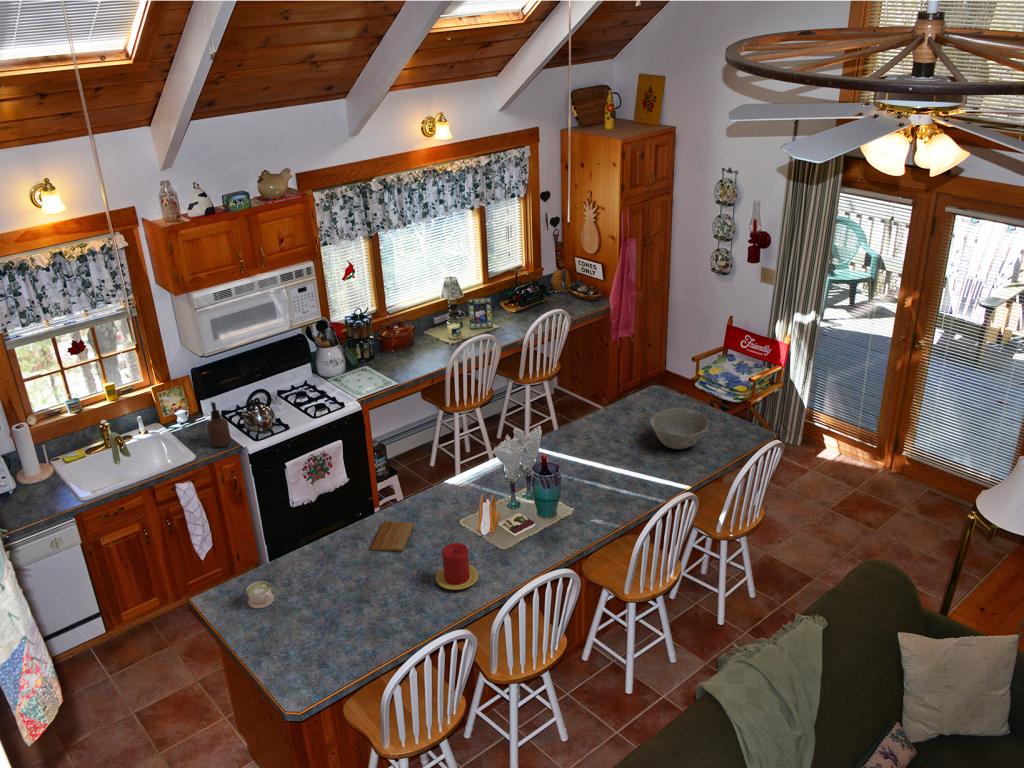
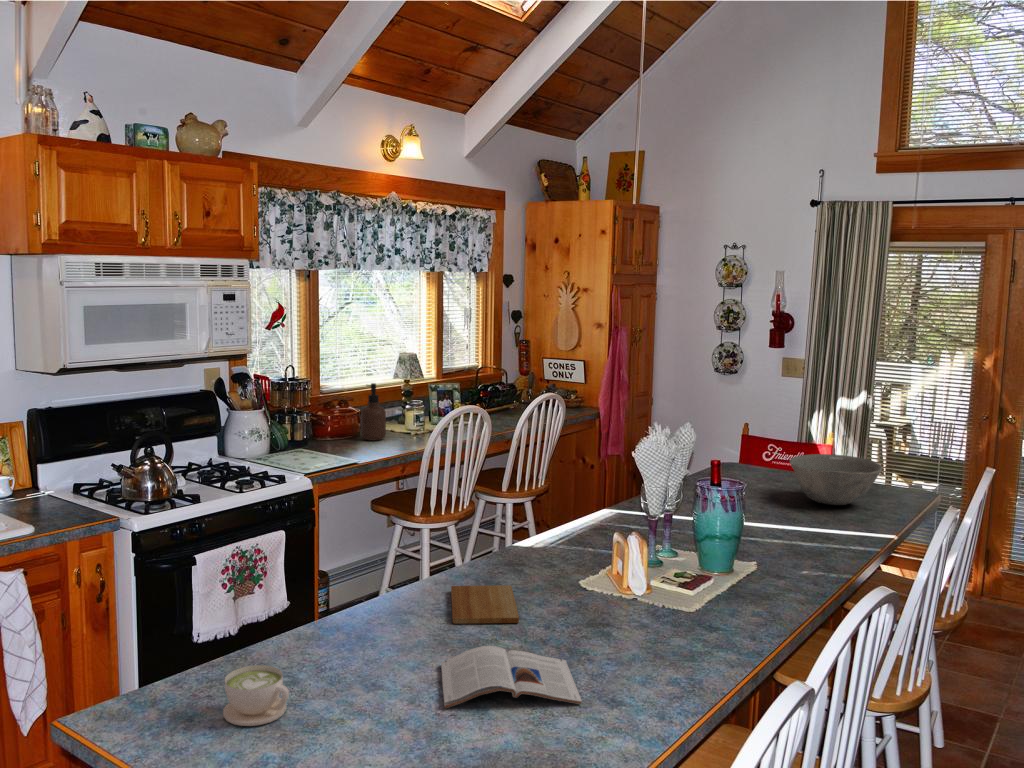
soap dispenser: present [207,402,231,447] -> present [361,383,386,441]
candle: present [436,543,478,590] -> none [621,575,709,665]
magazine: none [337,573,407,609] -> present [441,646,582,708]

